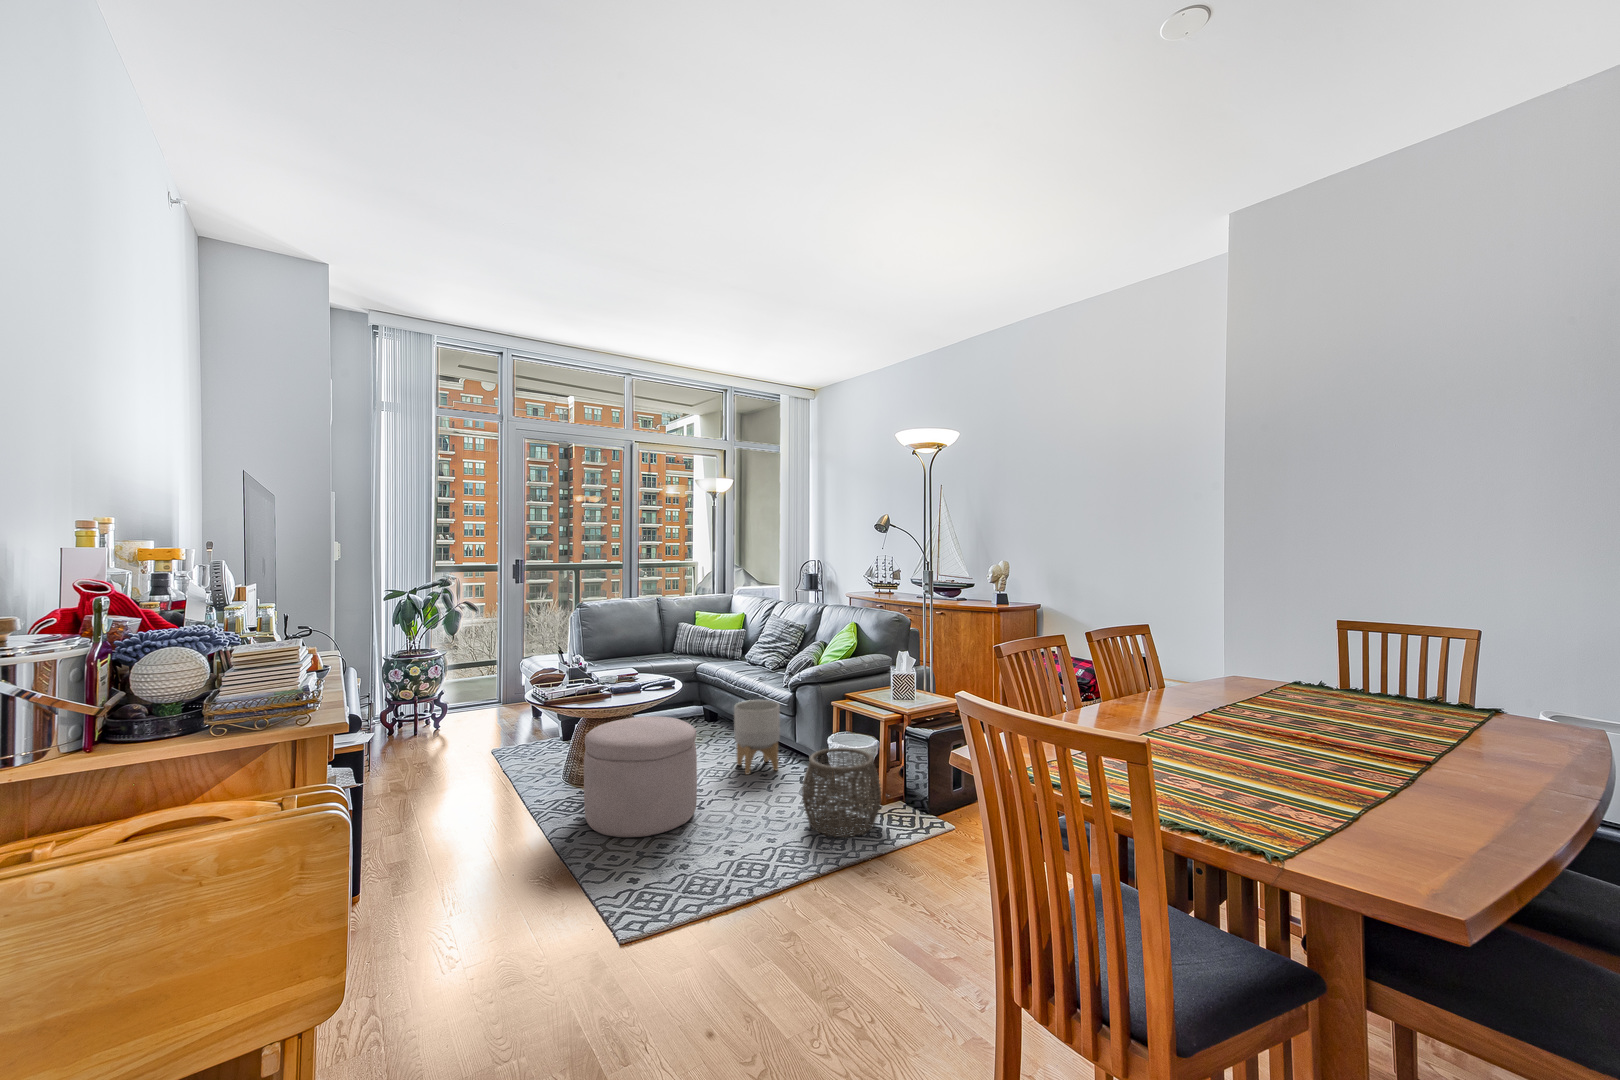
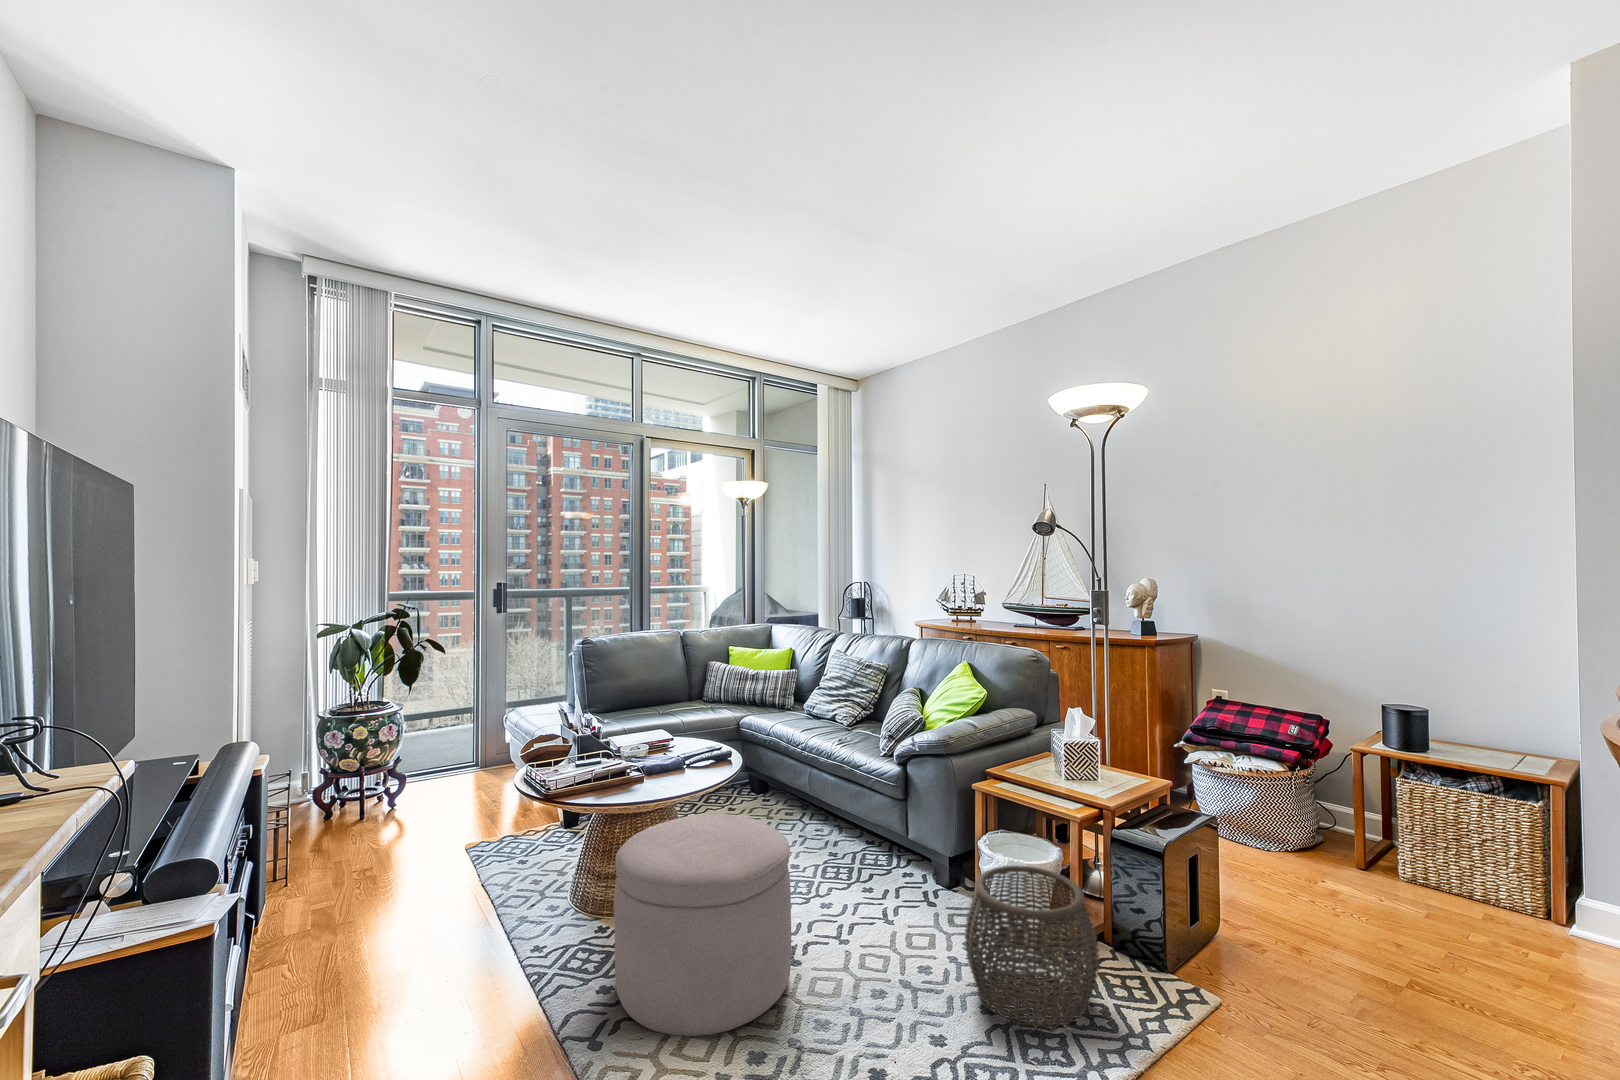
planter: present [734,700,780,774] -> none [817,774,882,889]

